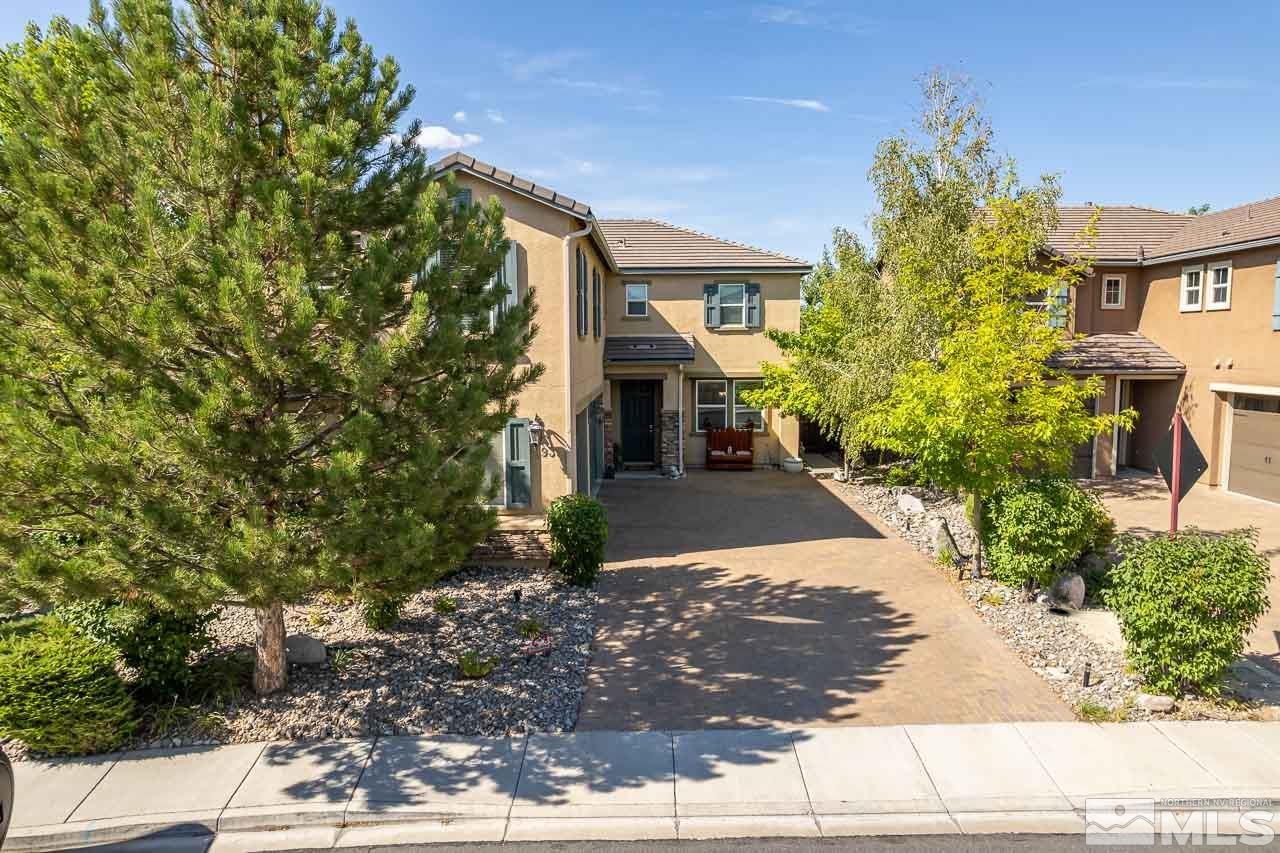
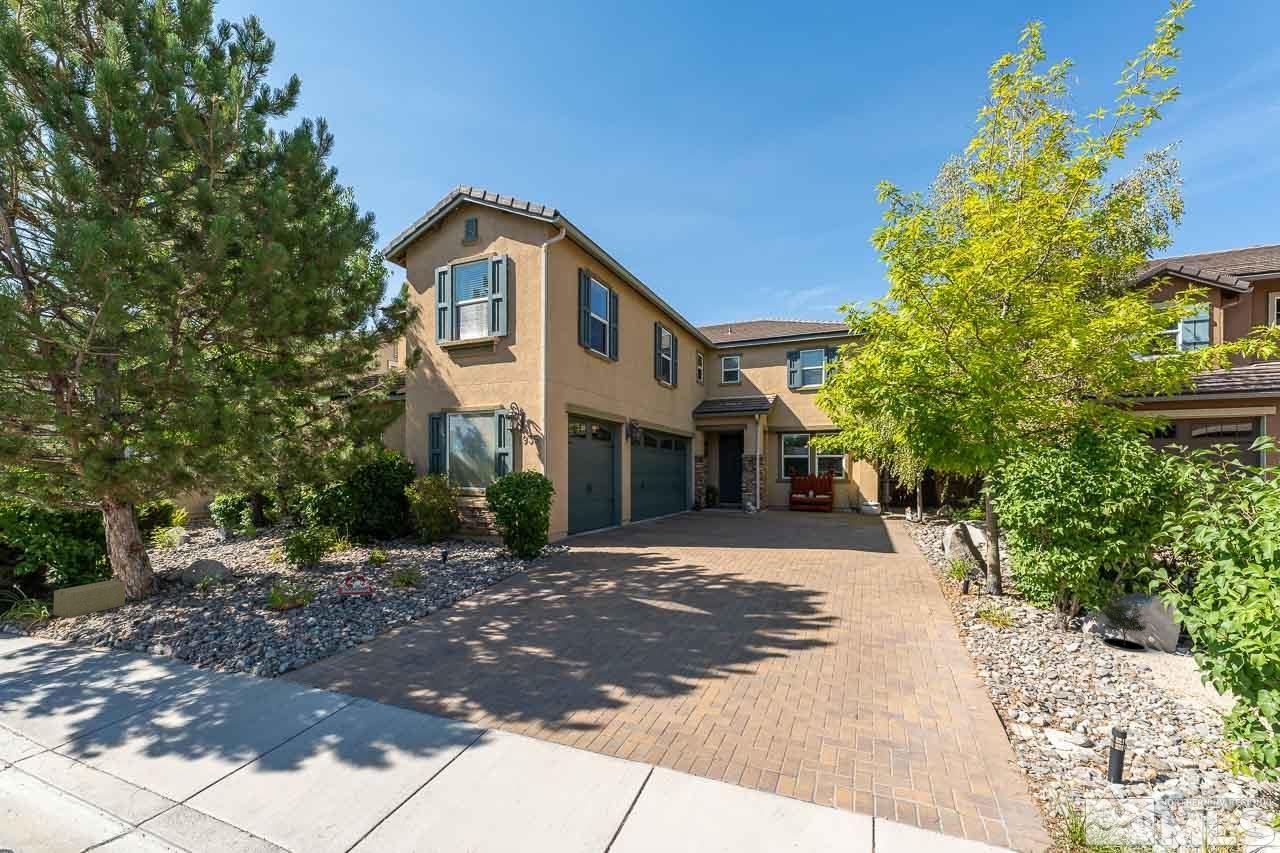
cardboard box: none [231,686,282,733] -> present [53,580,125,618]

